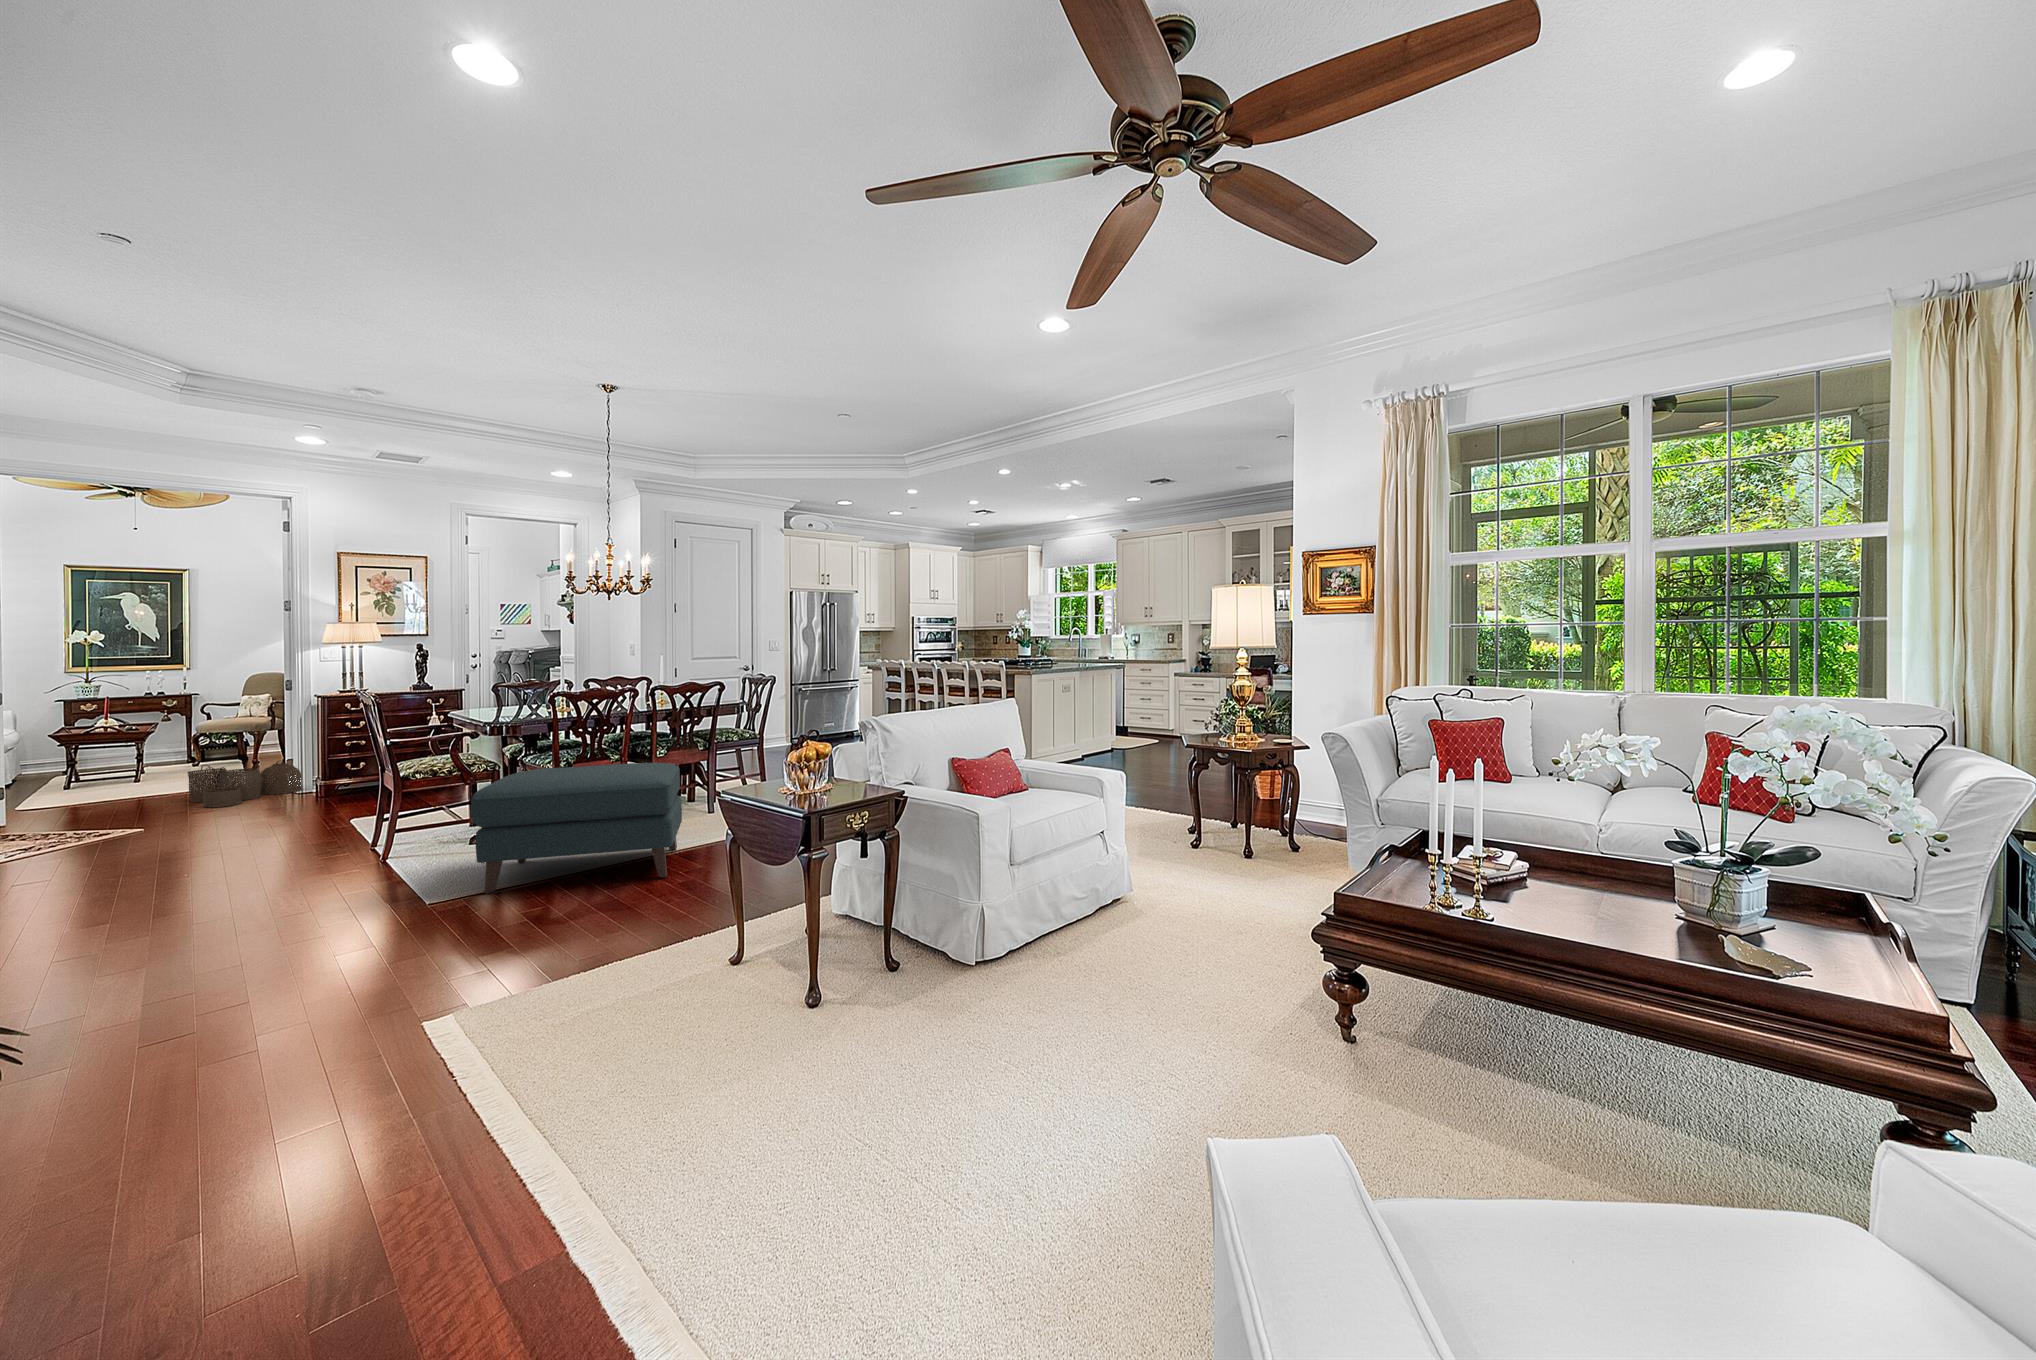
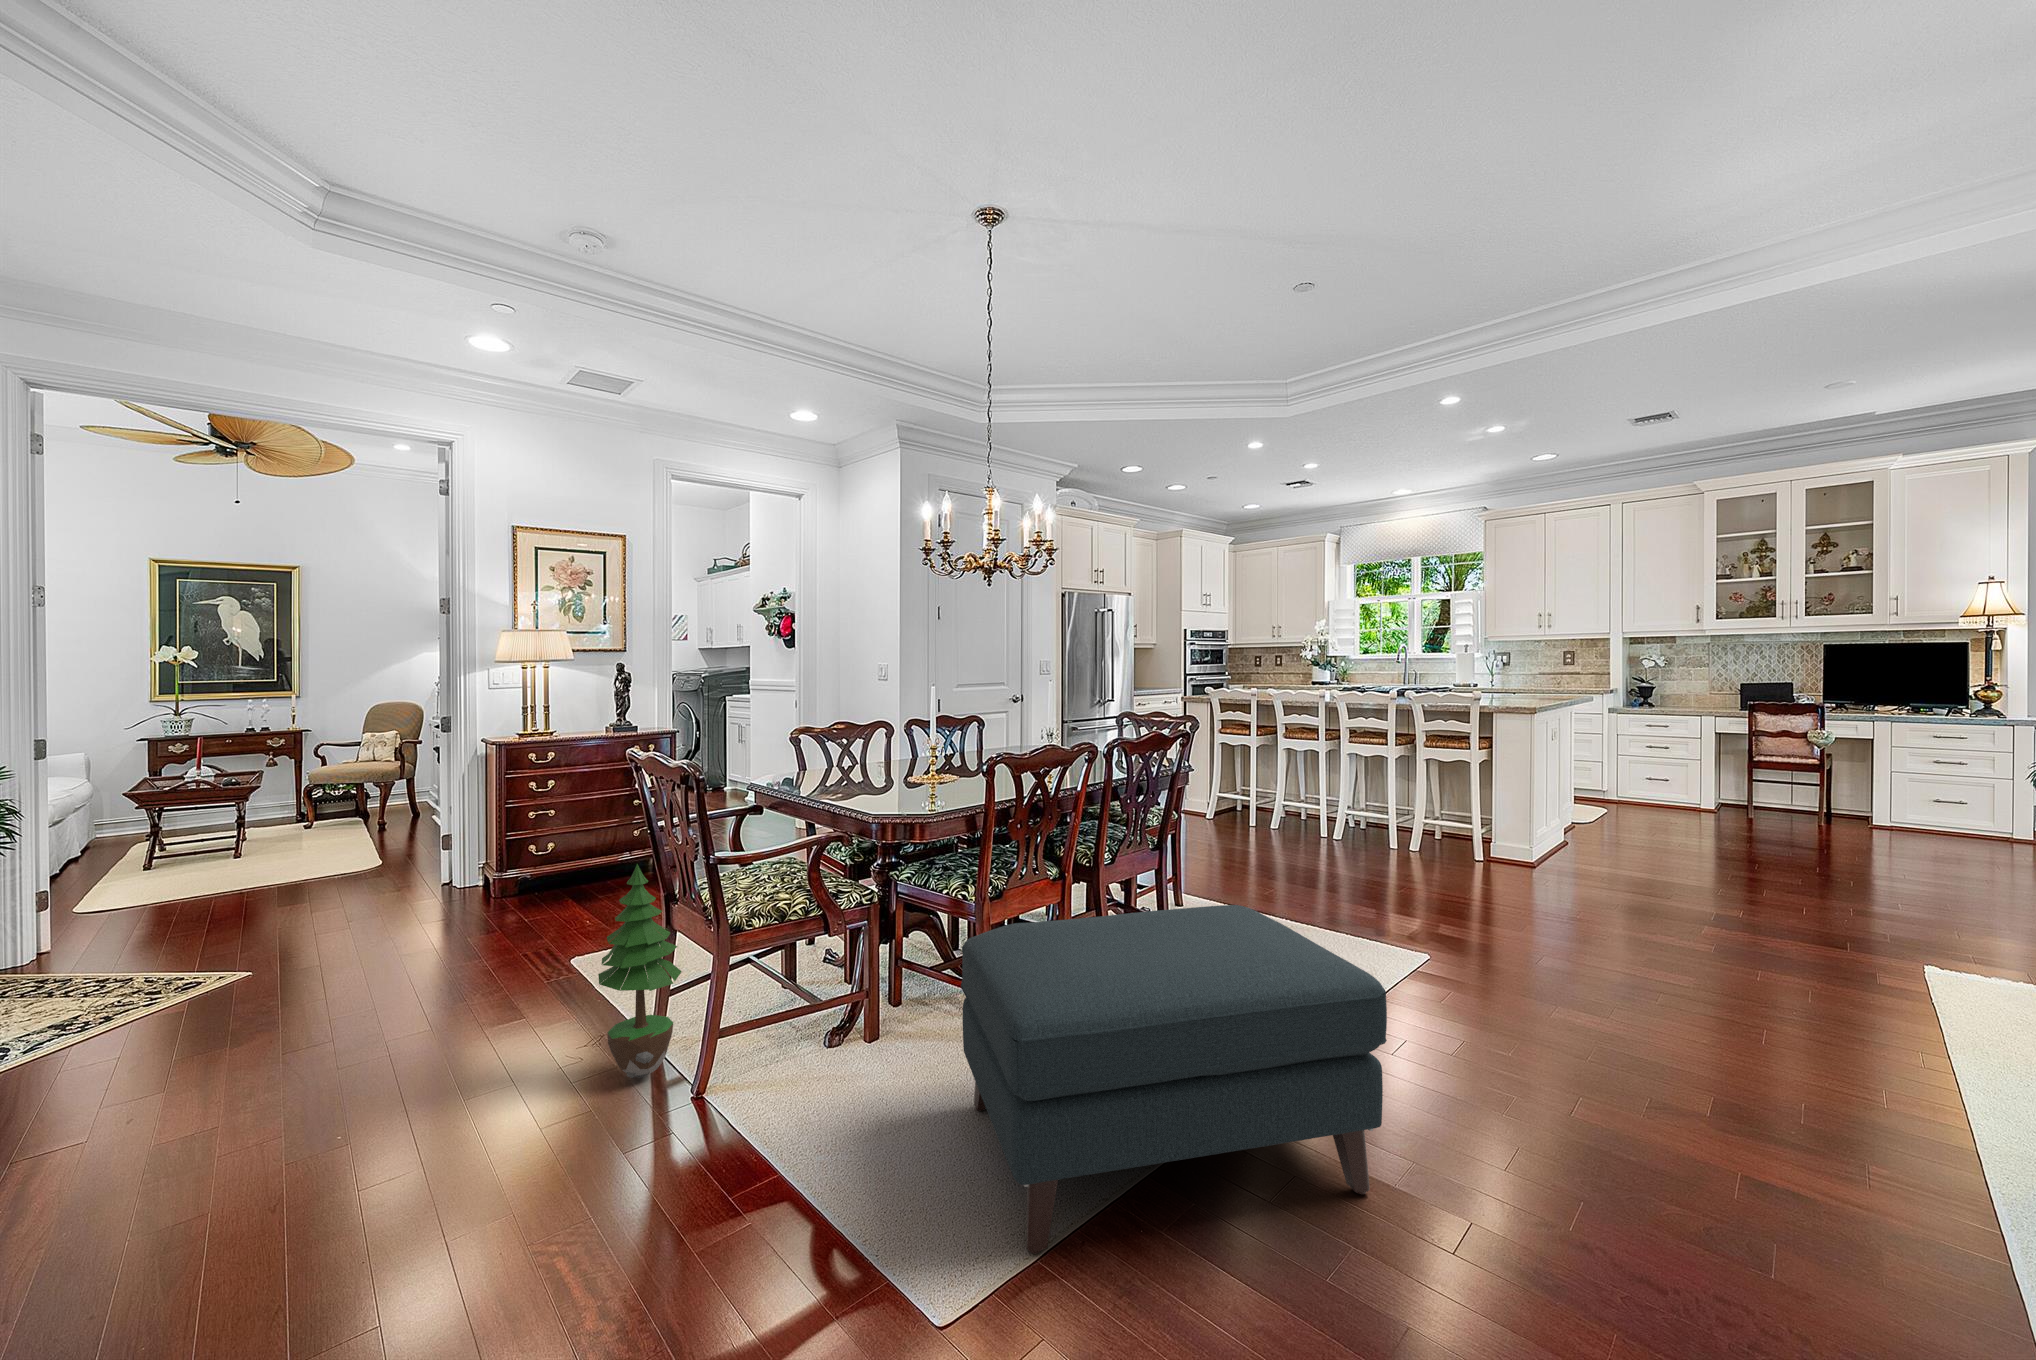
potted tree: none [323,745,375,858] -> present [598,864,682,1078]
woven basket: present [188,760,302,807] -> none [314,837,468,919]

